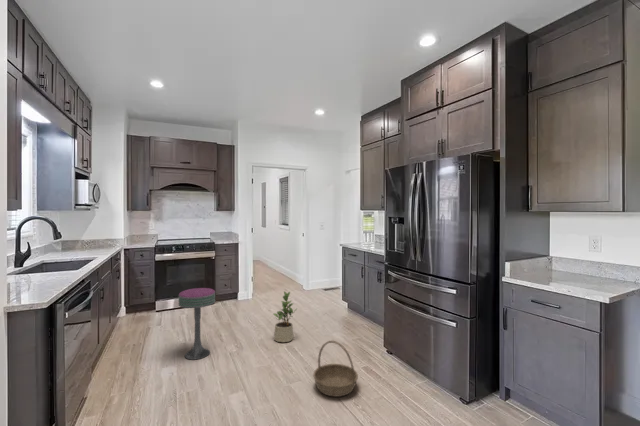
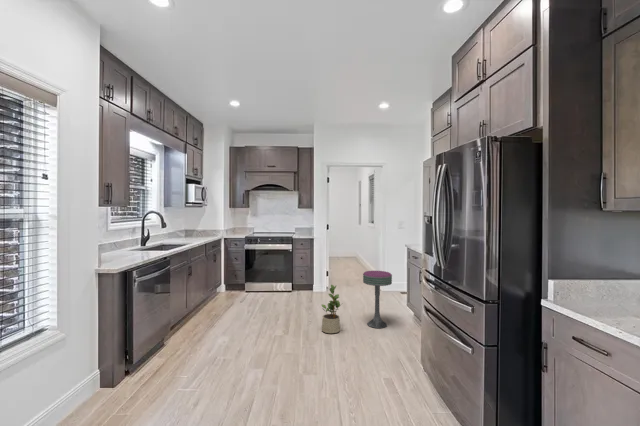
bar stool: present [179,288,216,359] -> present [363,271,392,328]
basket: present [314,341,358,397] -> none [326,337,372,394]

